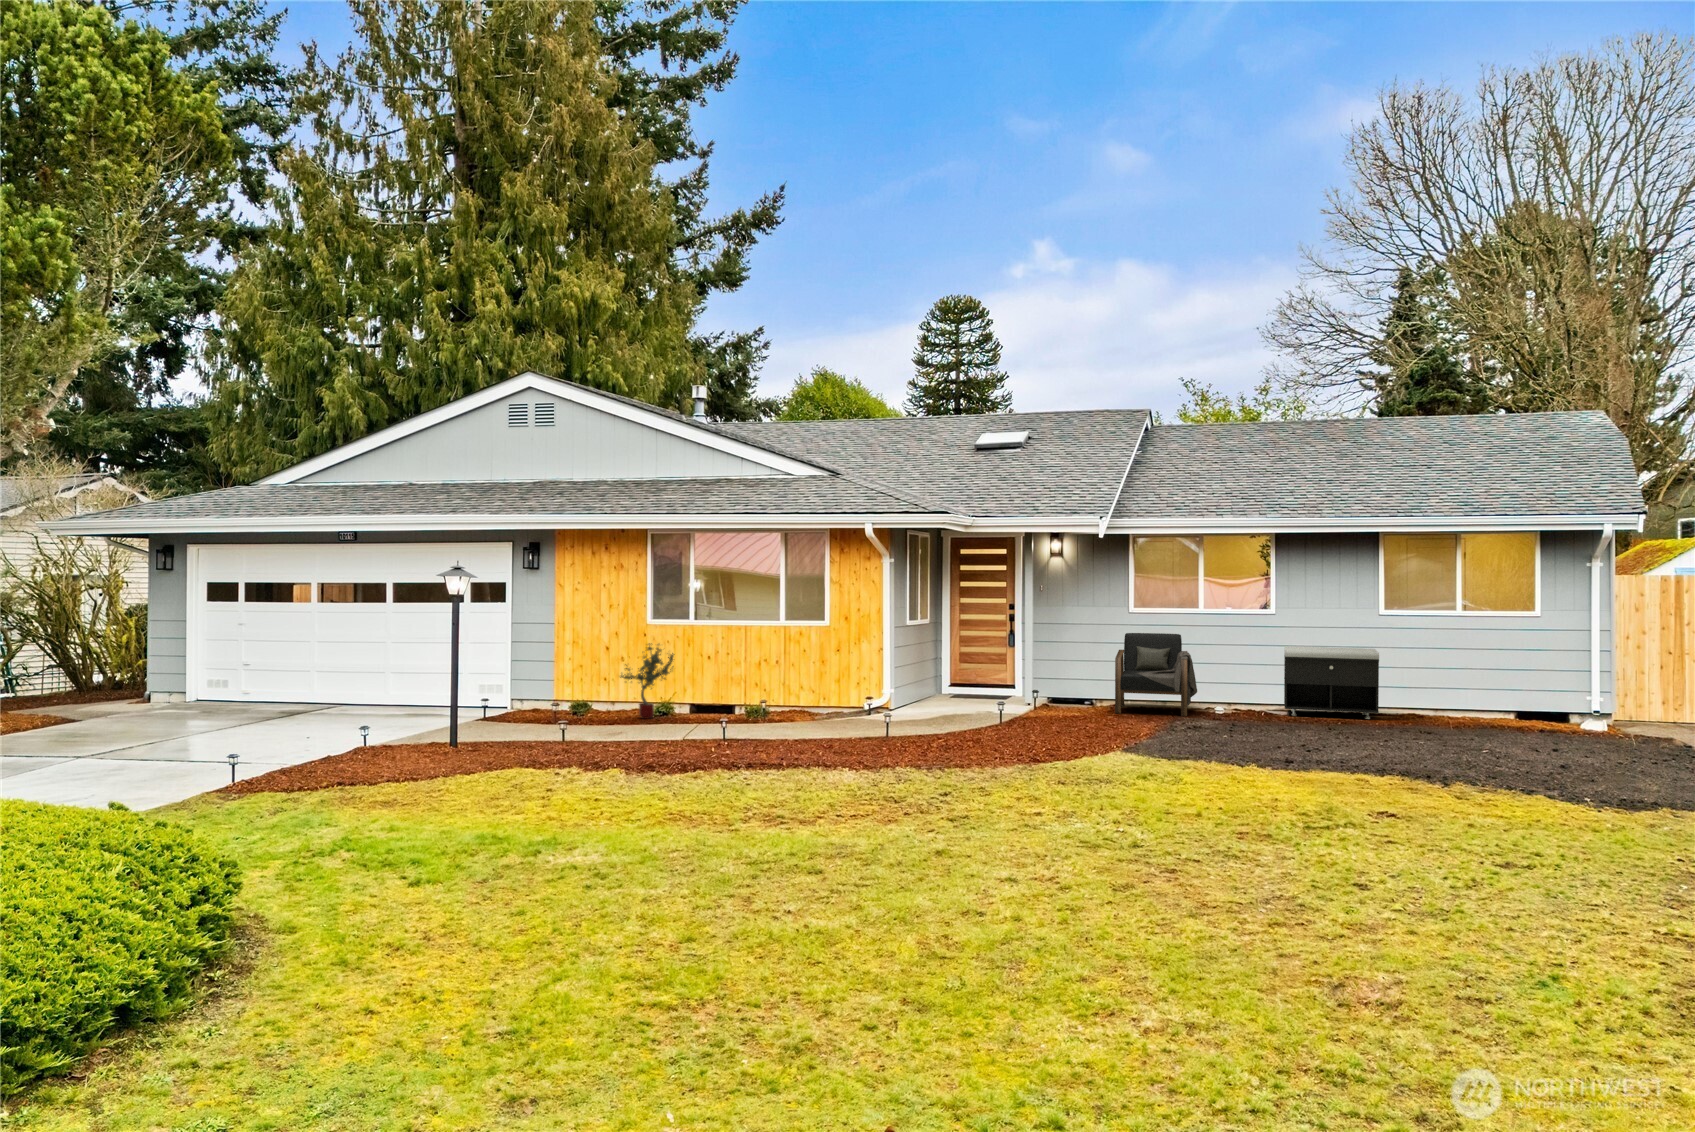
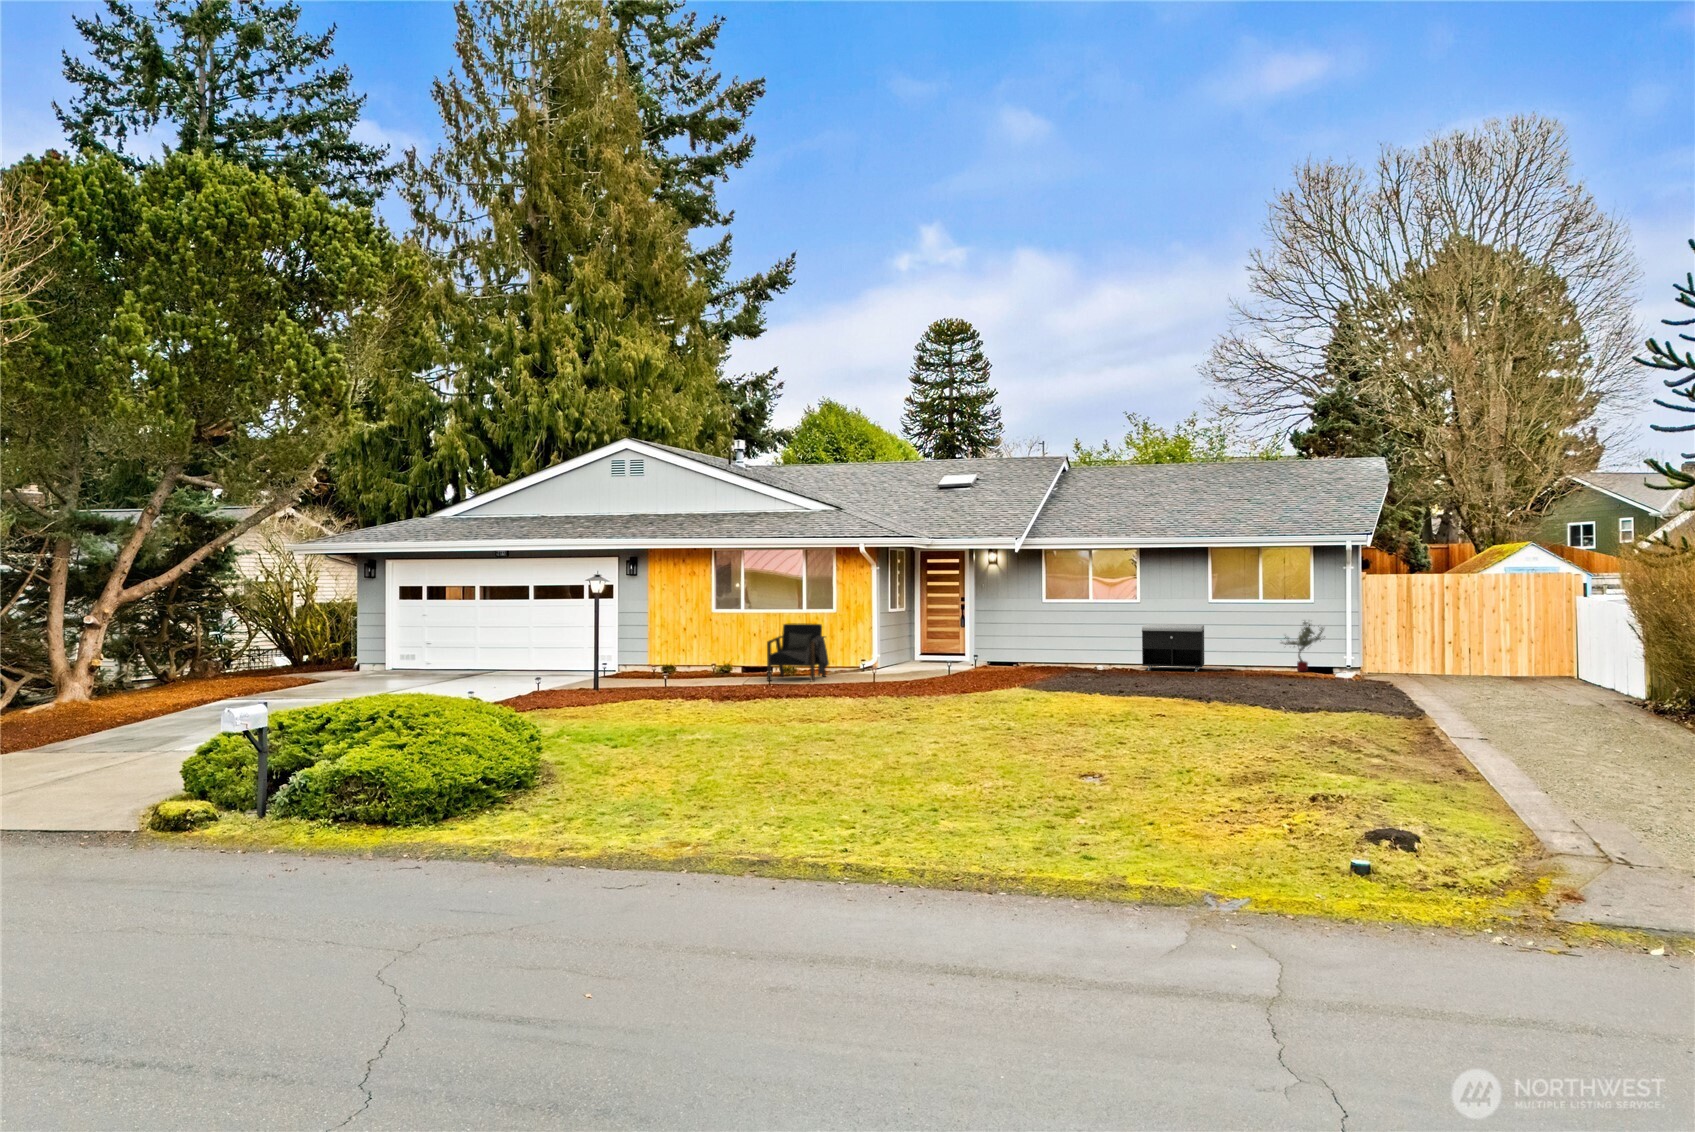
armchair: present [1115,633,1197,716] -> present [767,623,829,682]
potted tree: present [620,643,674,719] -> present [1282,622,1325,672]

